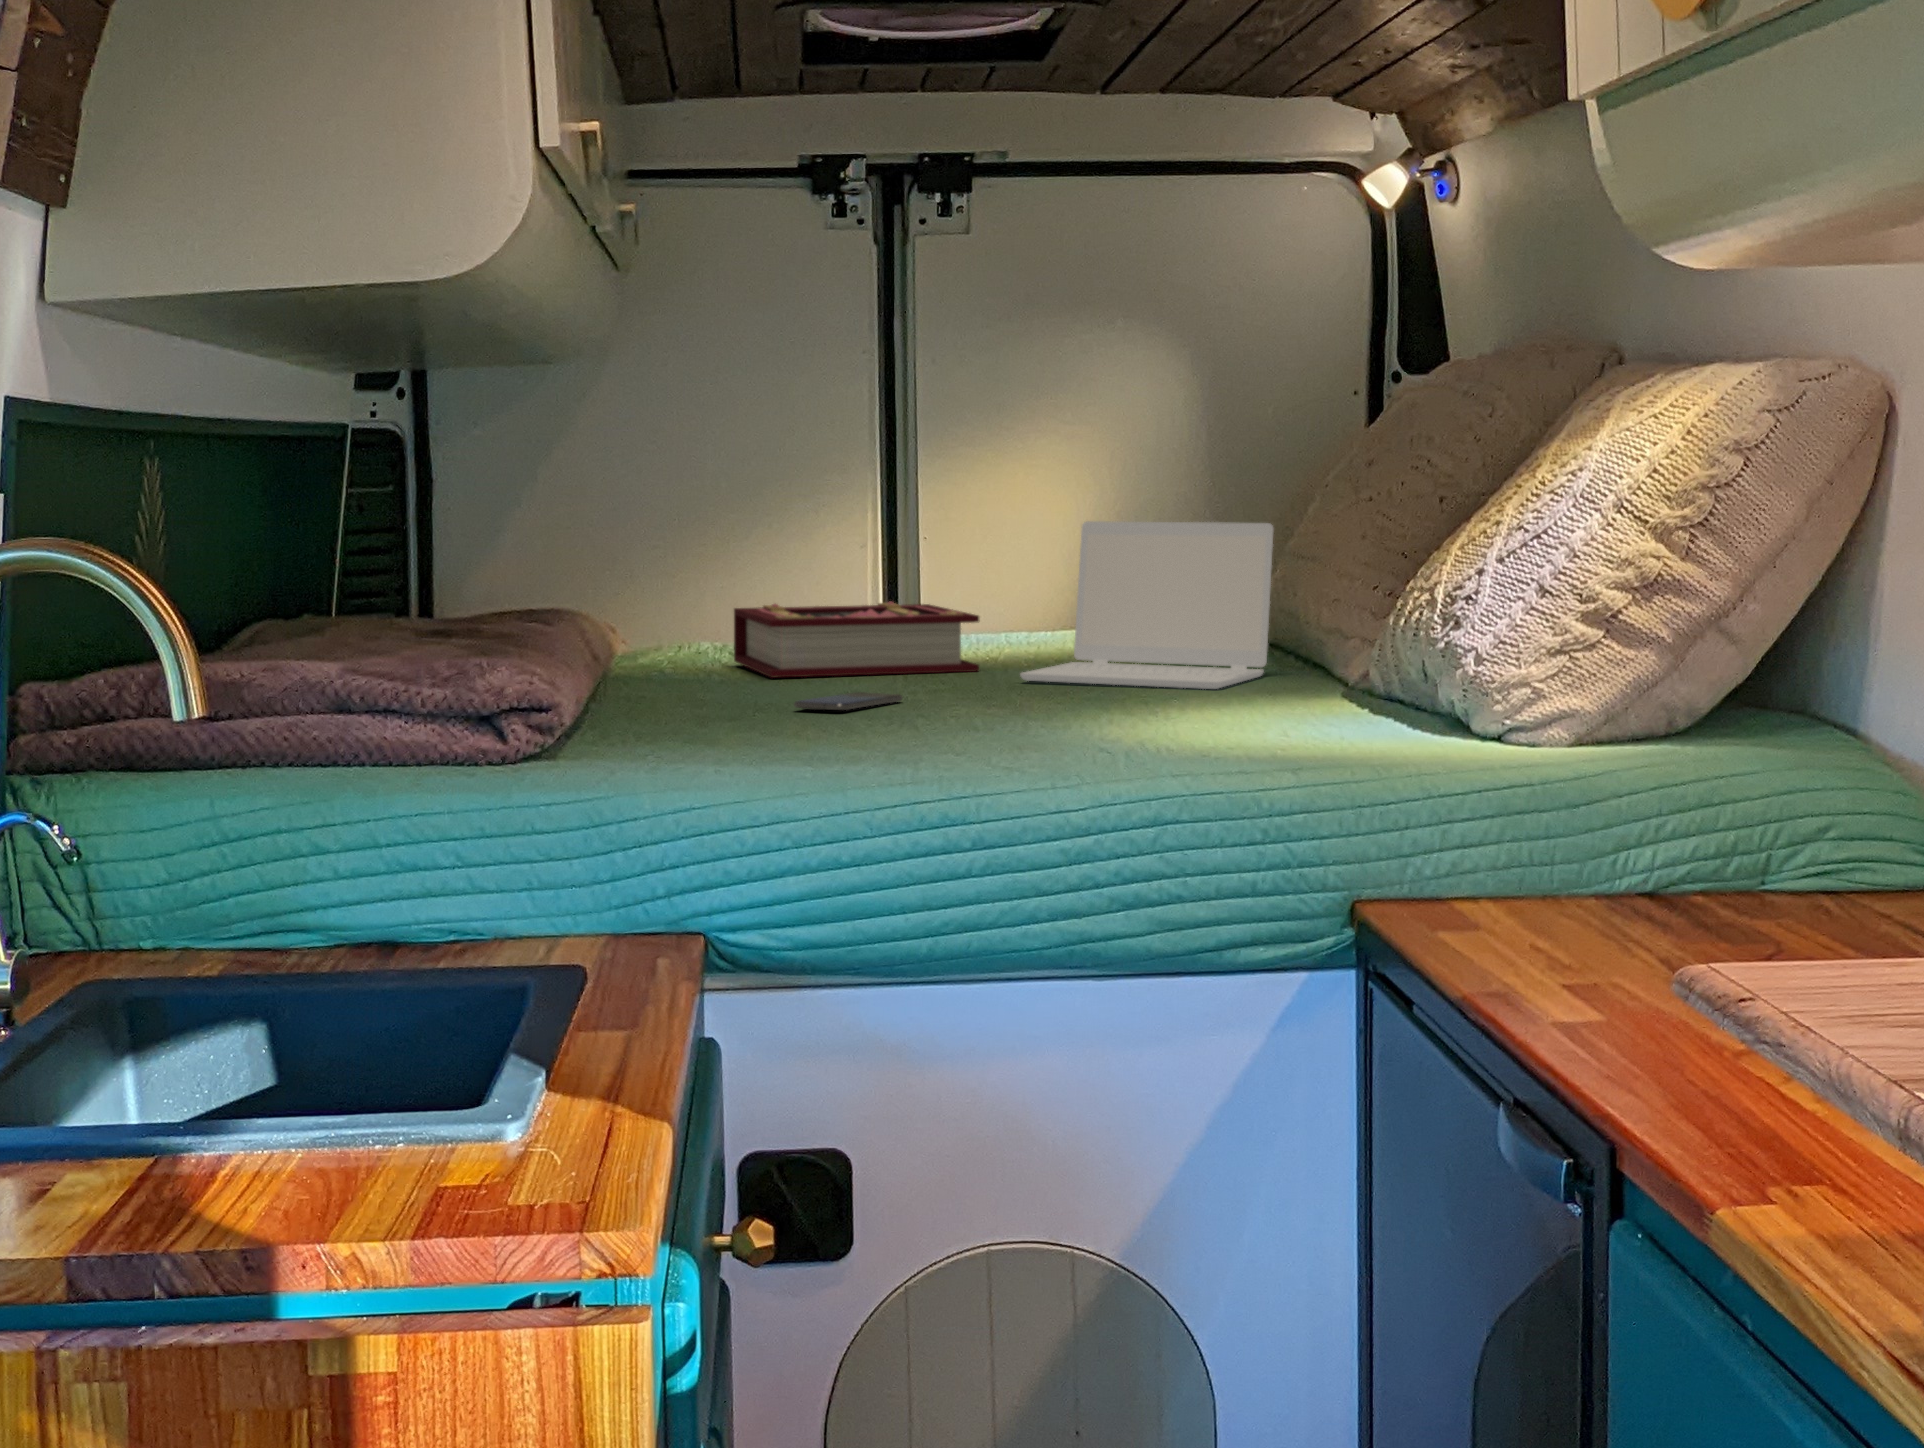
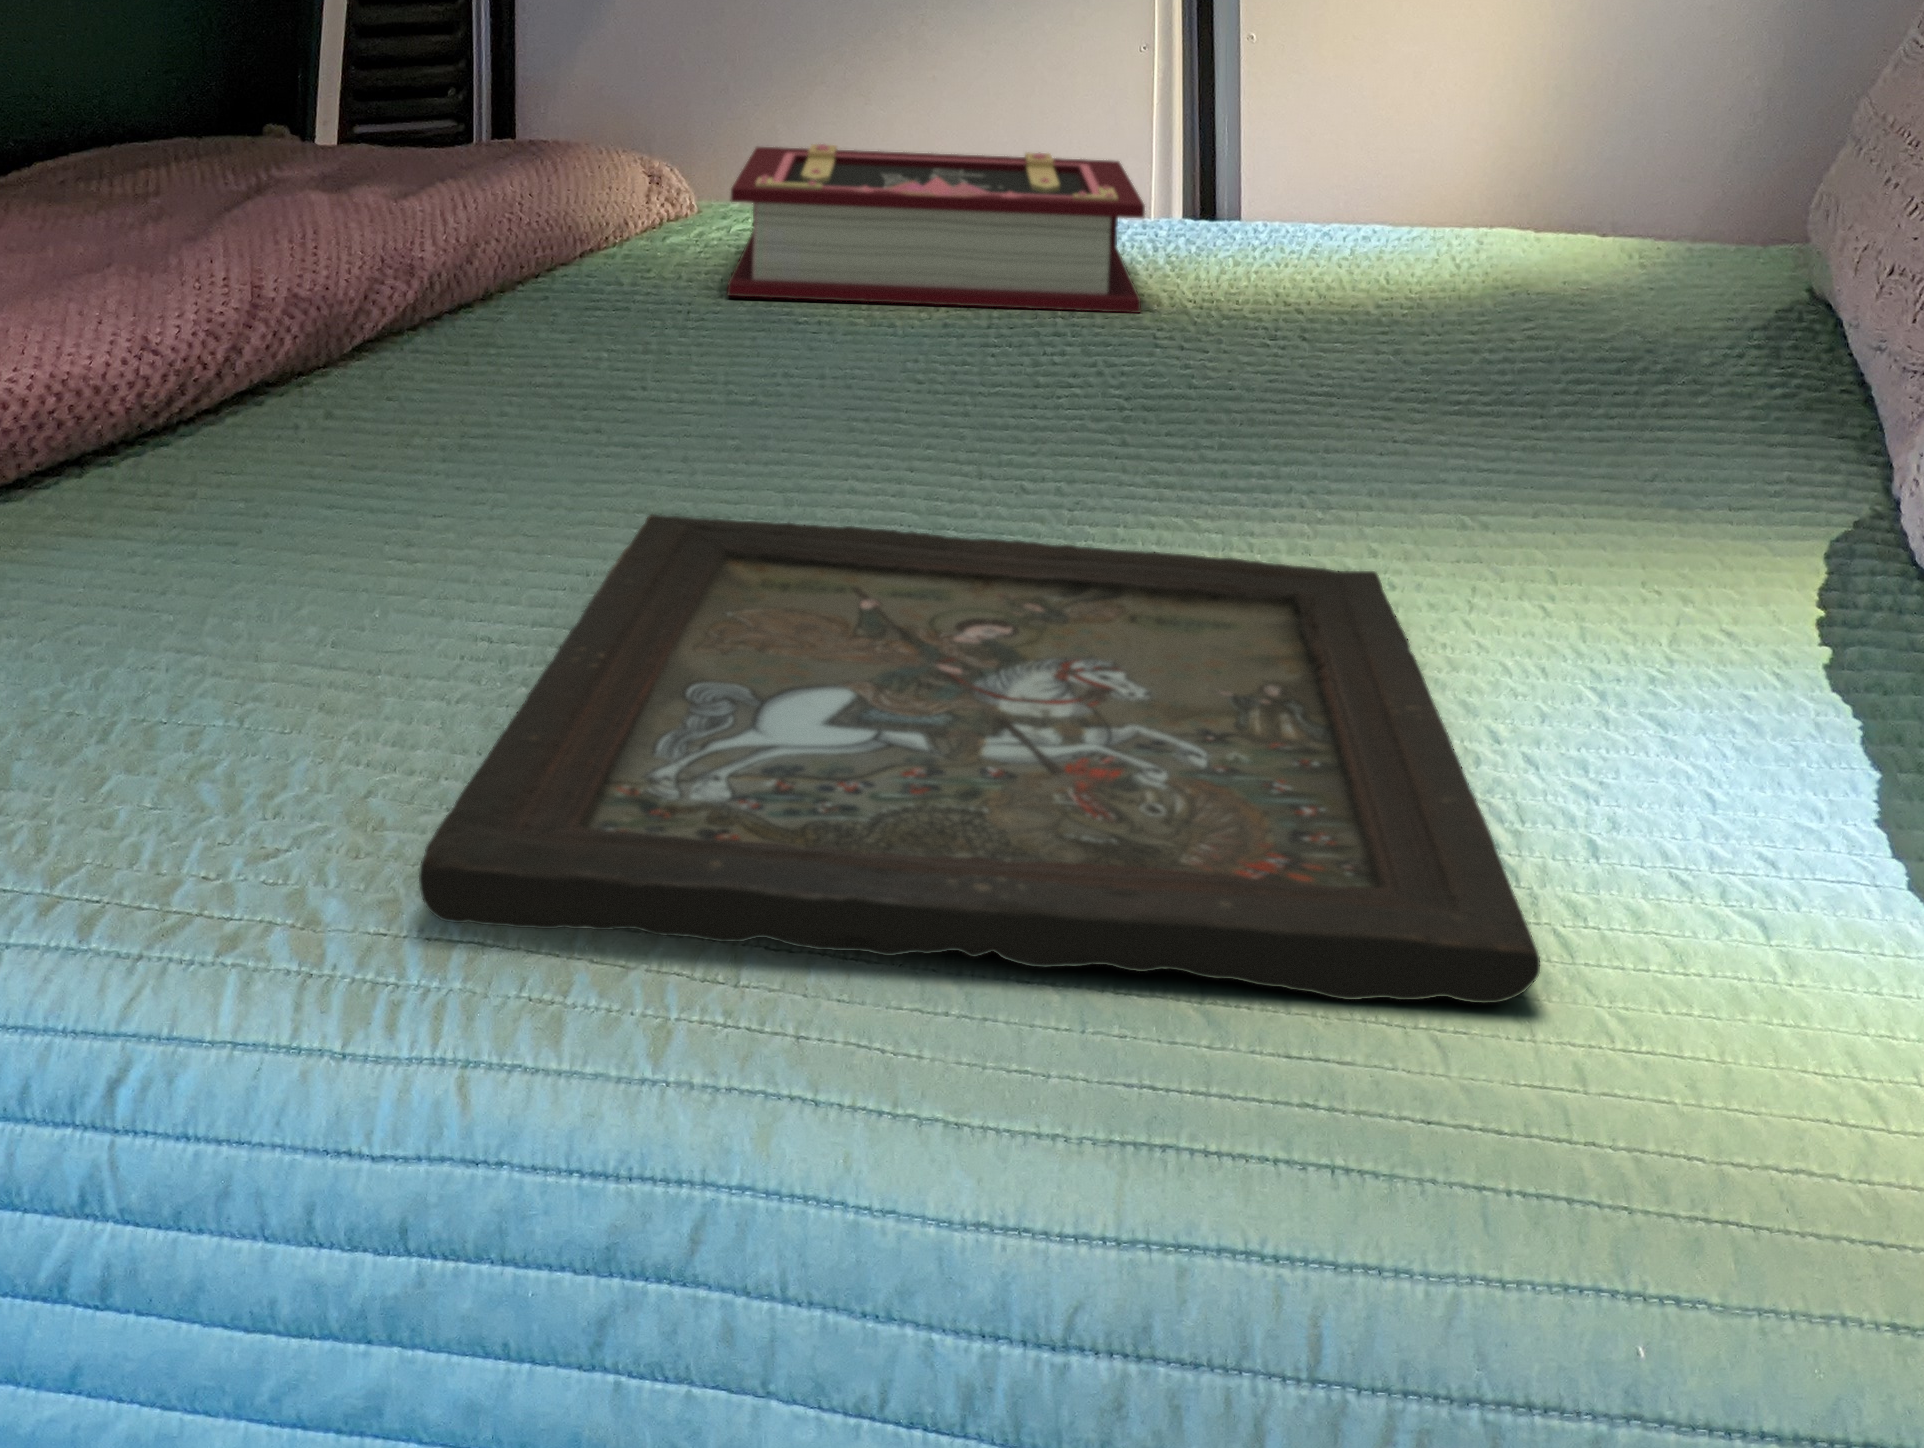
laptop: present [1020,521,1273,689] -> none [1153,34,1742,446]
smartphone: present [794,692,902,710] -> none [530,381,805,445]
tray: none [937,704,1352,769] -> present [419,515,1540,1003]

